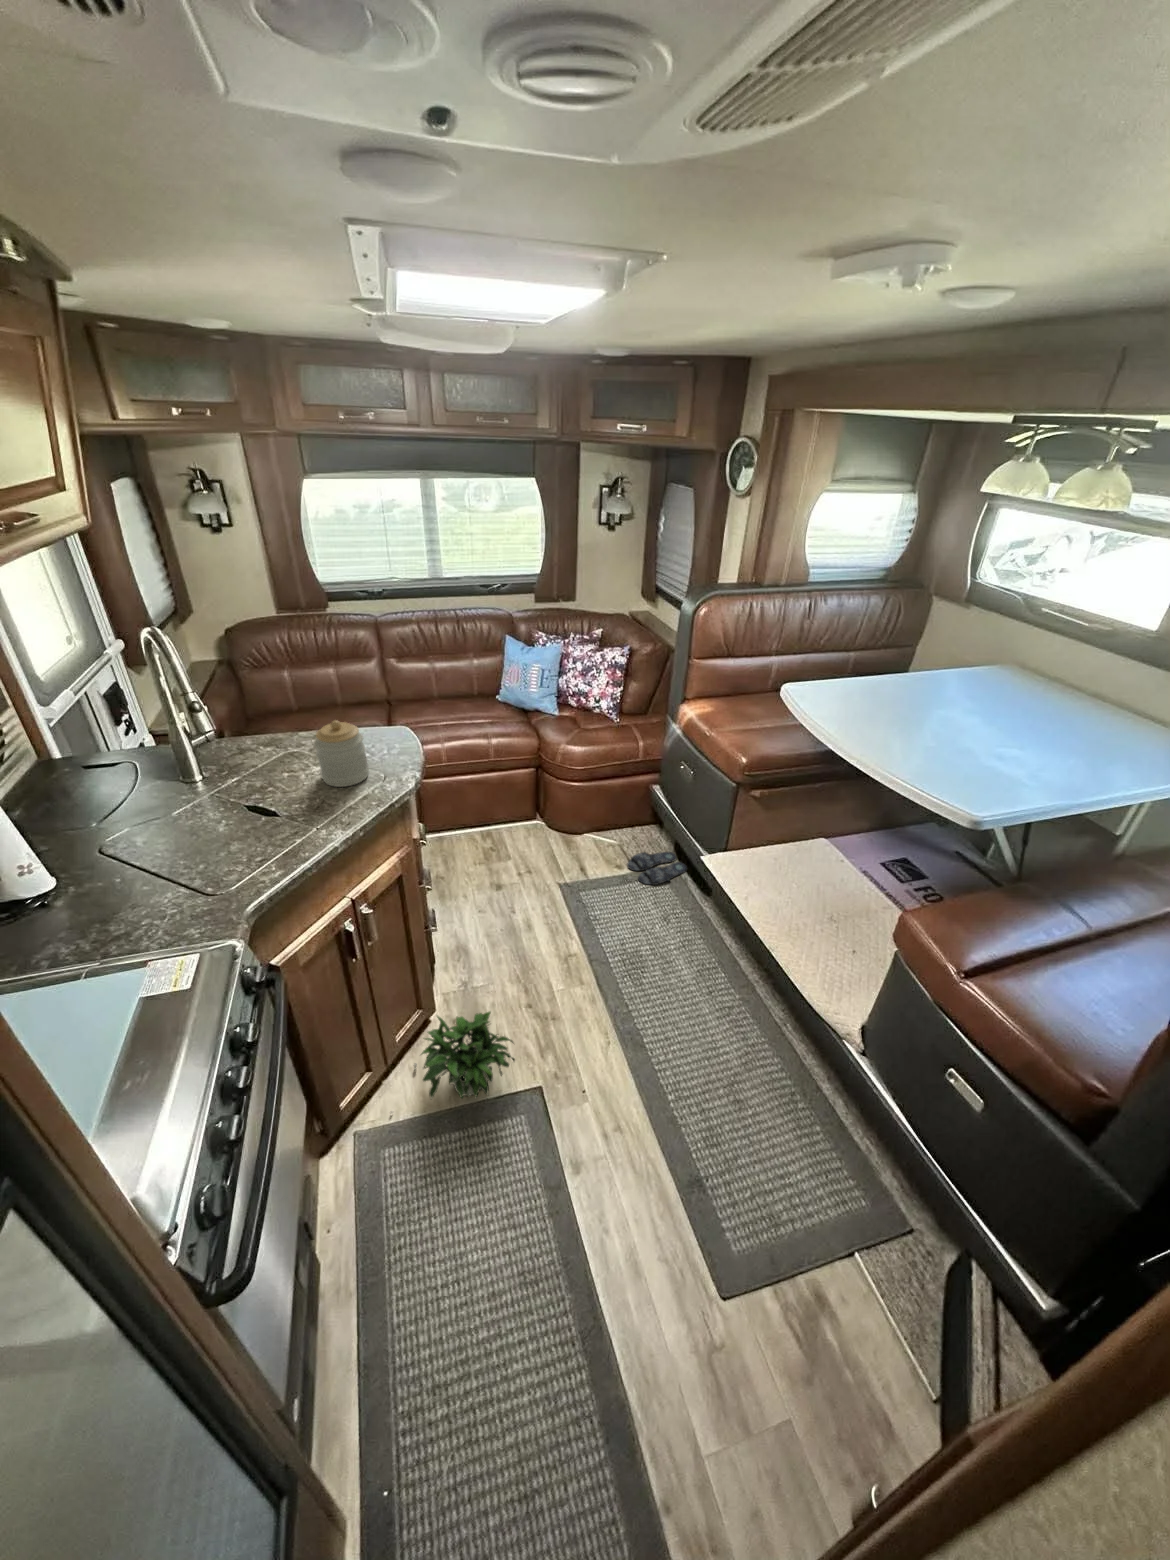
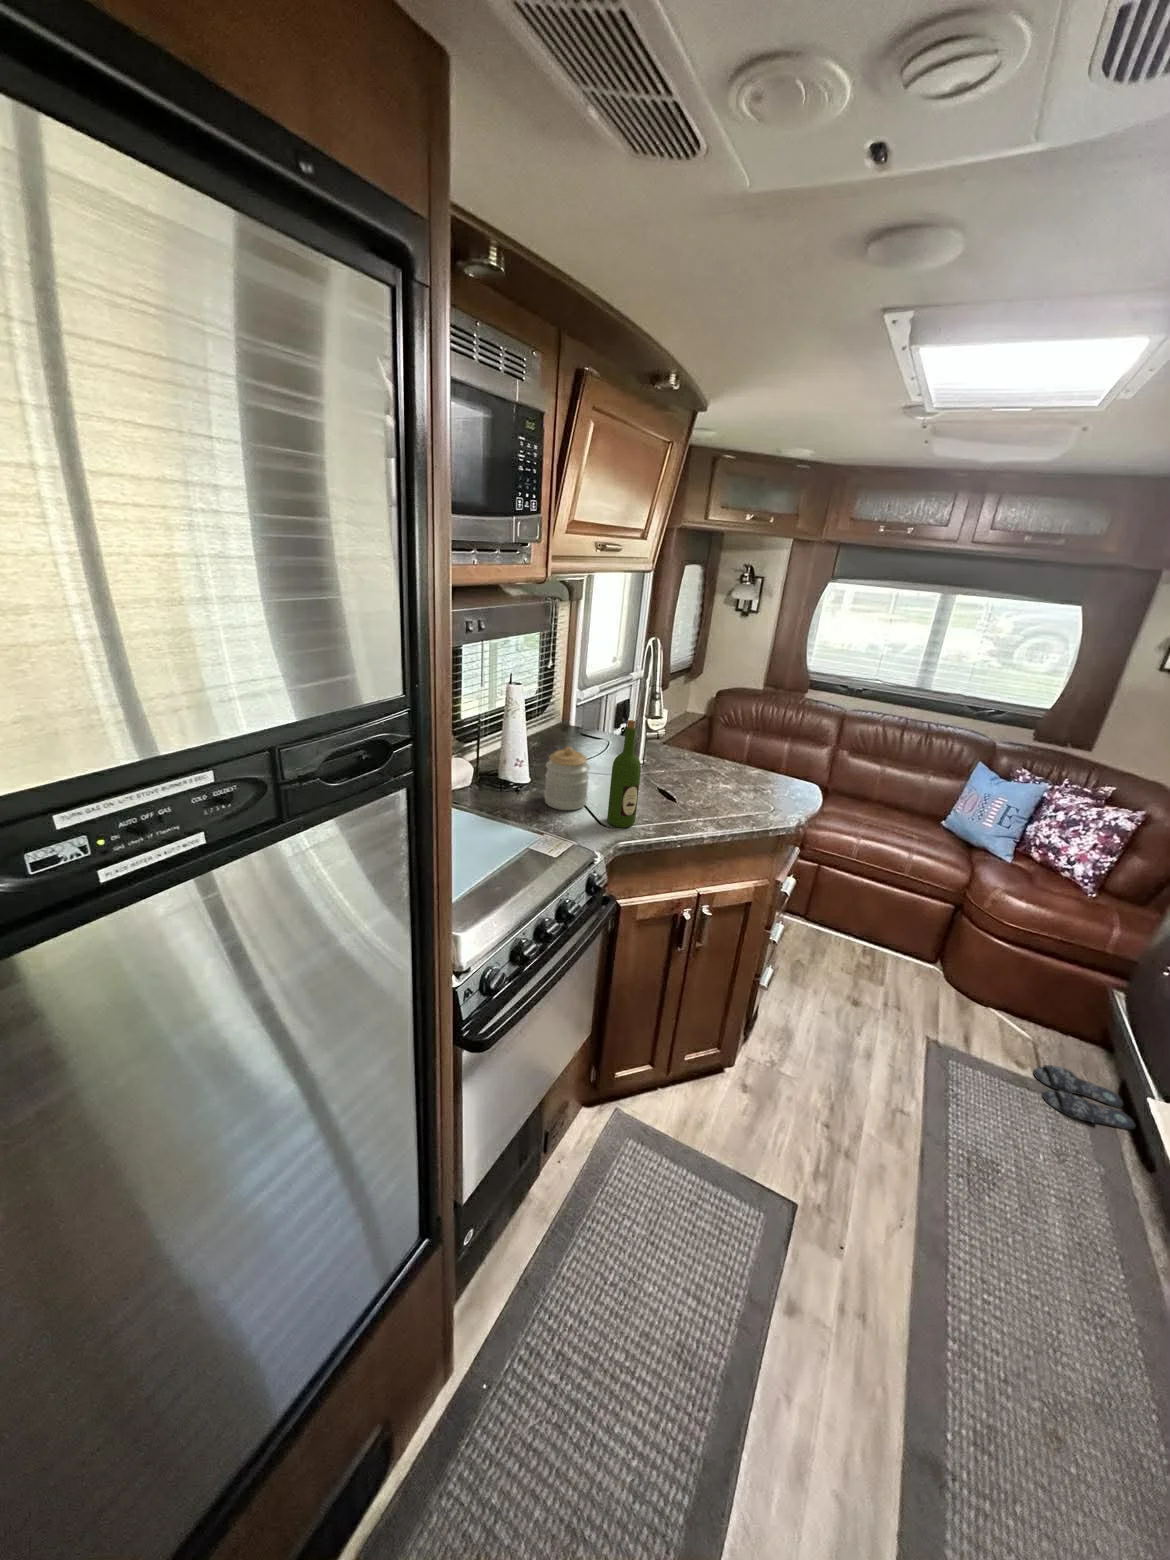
jar: present [314,721,369,787] -> present [544,747,590,810]
wine bottle: none [181,760,247,889] -> present [607,720,641,827]
potted plant: present [391,1012,515,1113] -> none [649,1055,788,1165]

